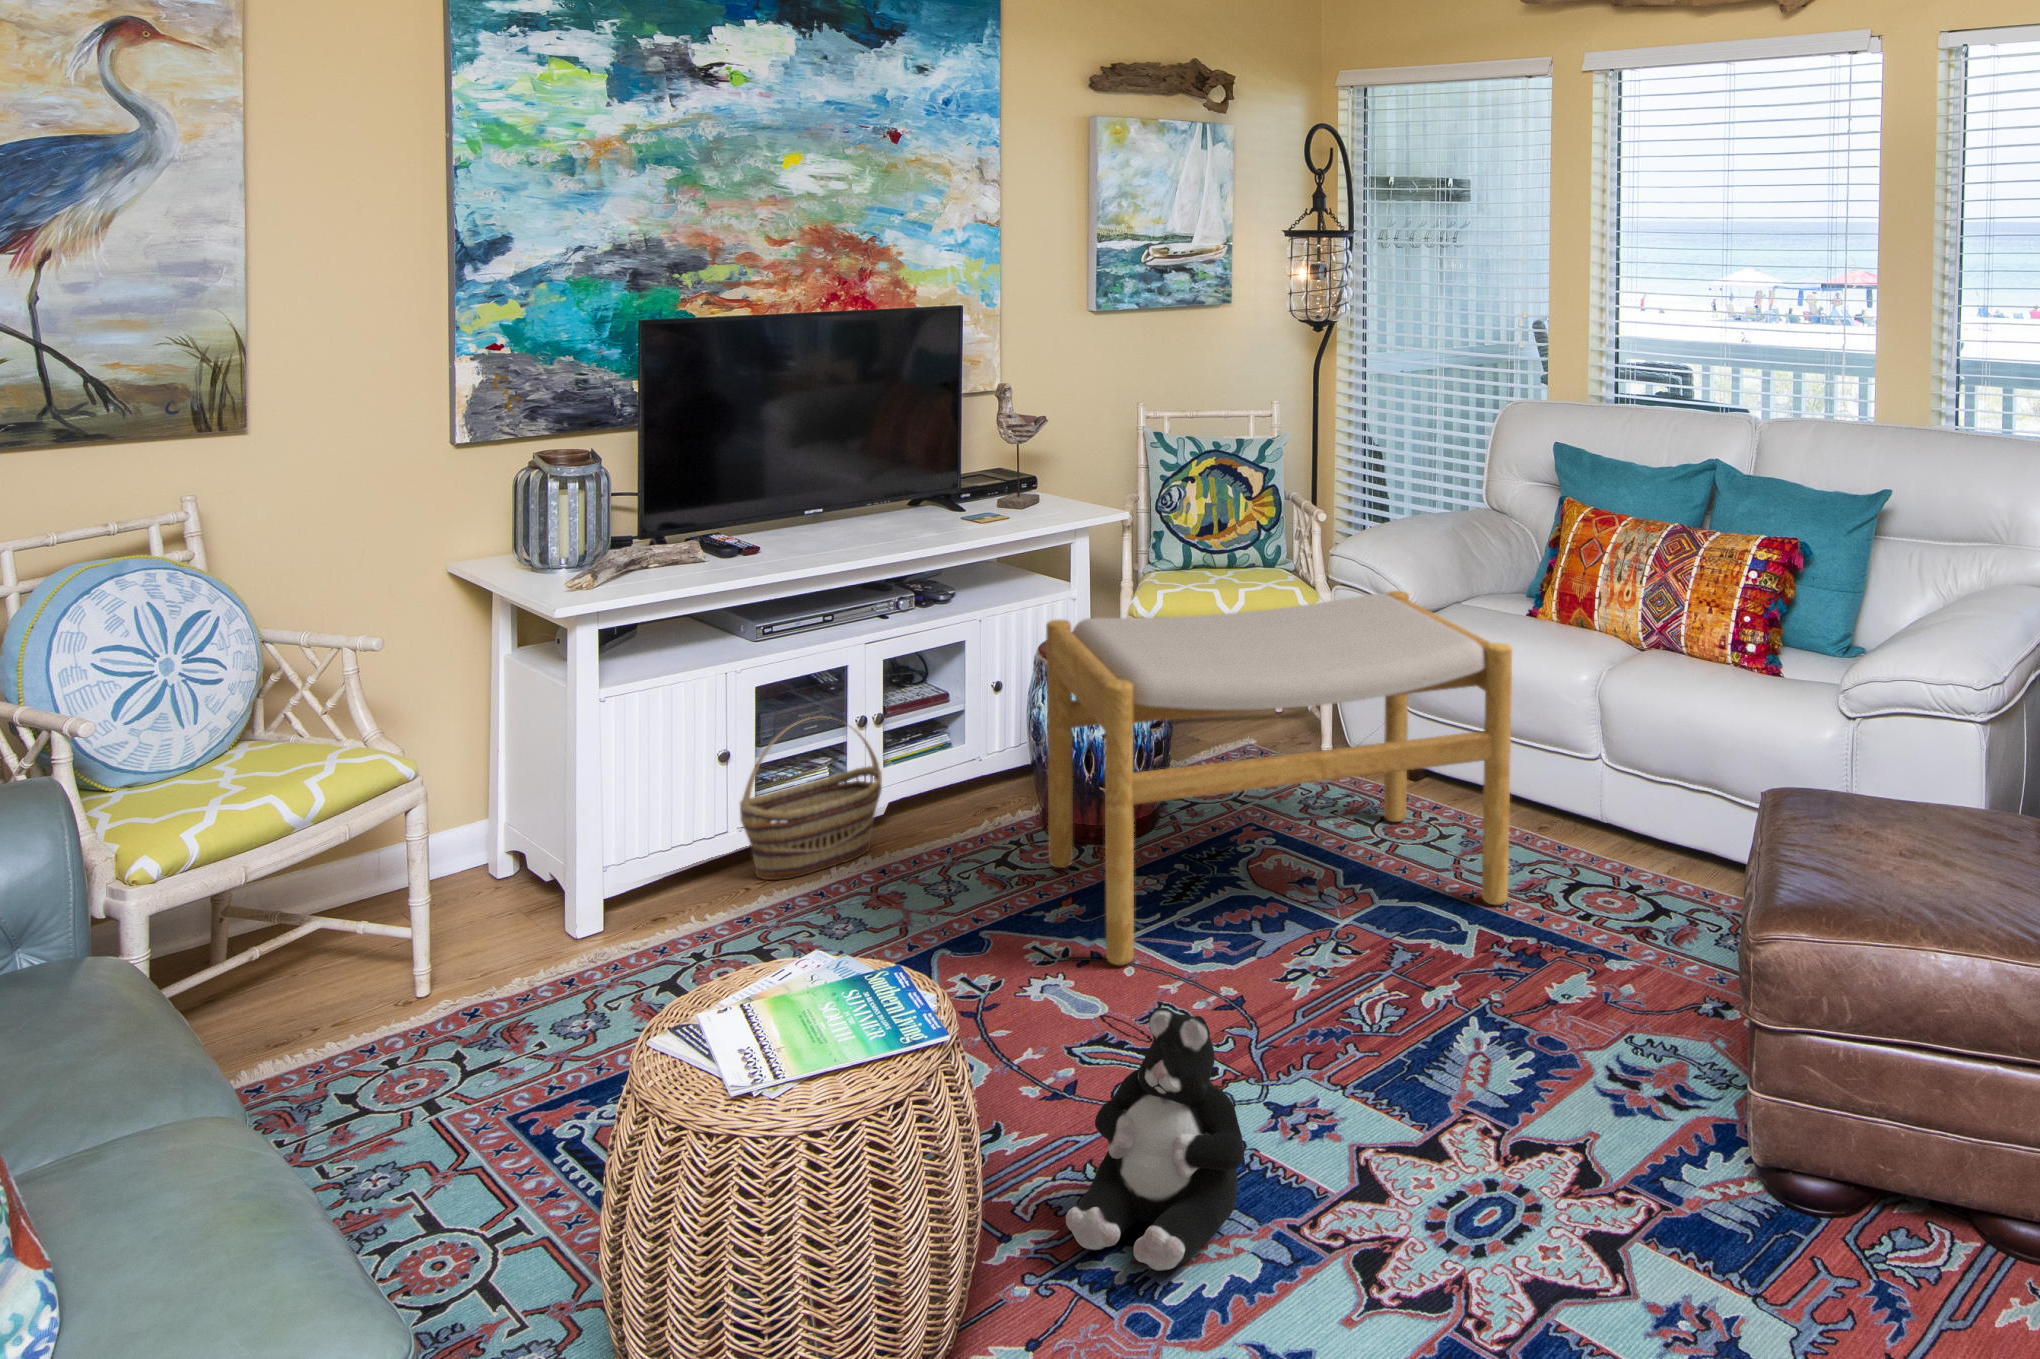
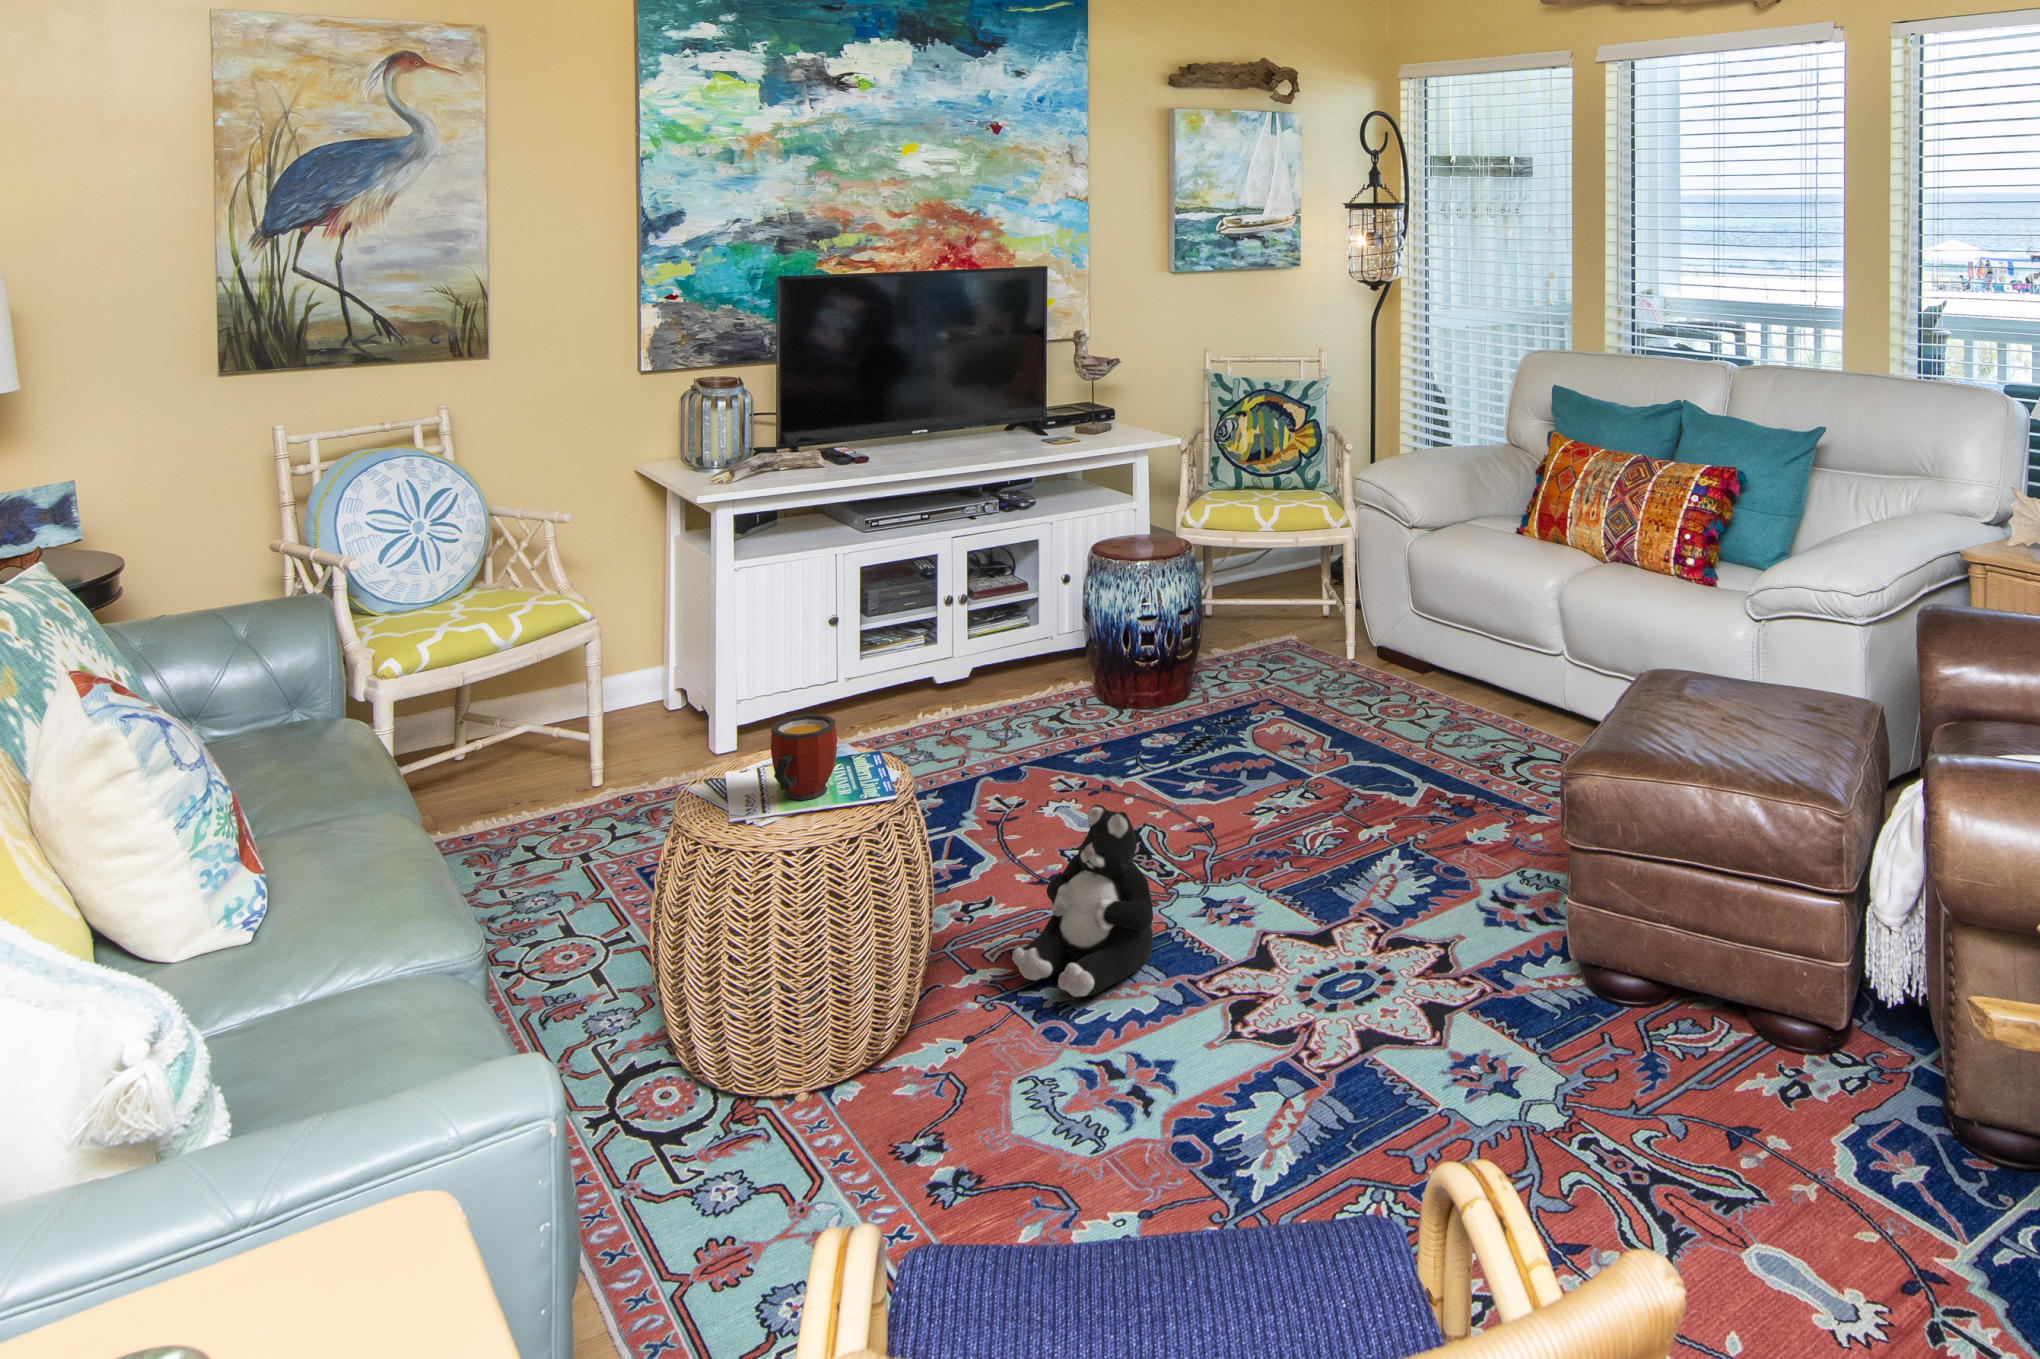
footstool: present [1046,591,1512,965] -> none [1086,508,1459,794]
basket: present [740,716,882,880] -> none [849,594,964,721]
mug: none [763,924,850,1047] -> present [771,714,837,800]

